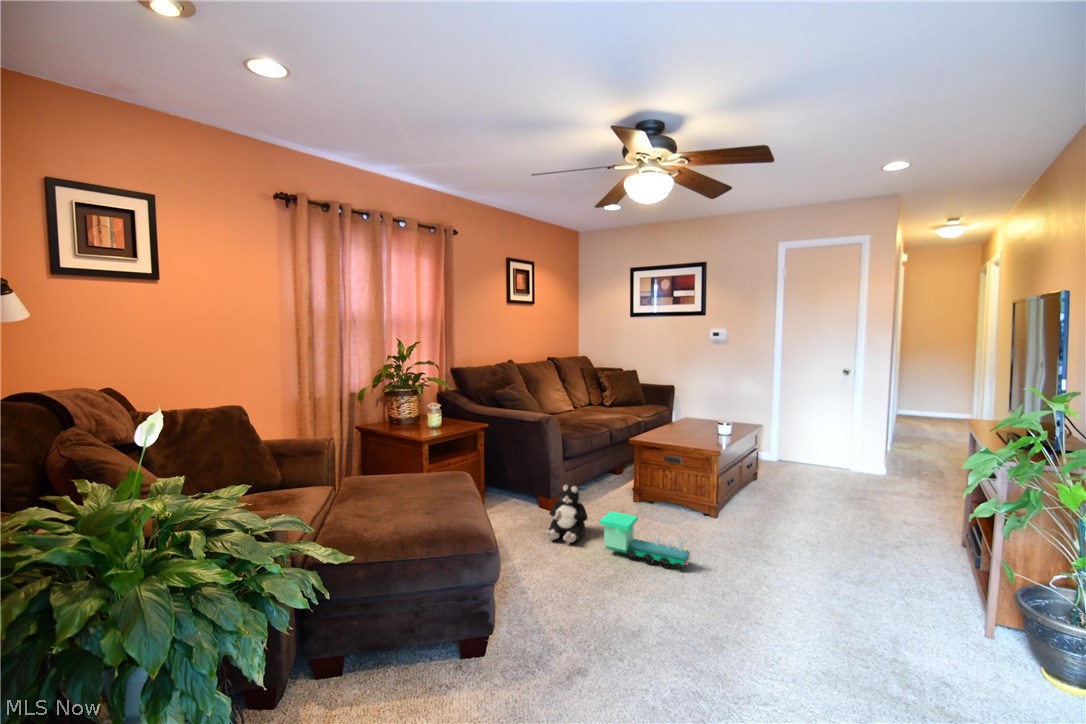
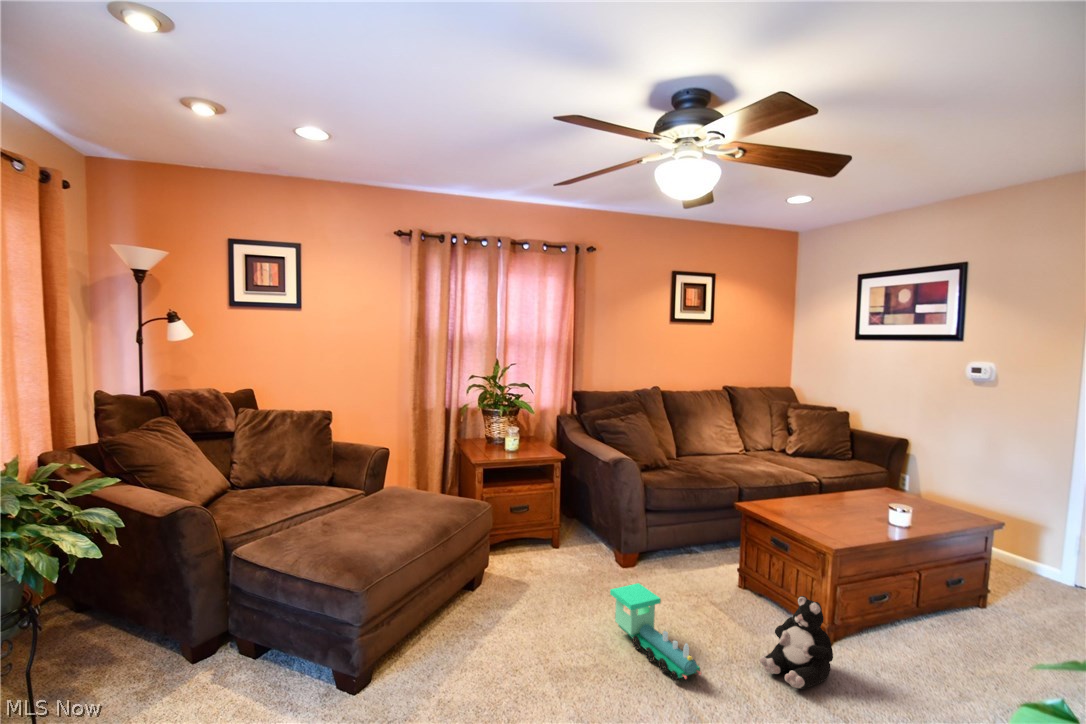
plush toy: present [546,484,588,543] -> present [760,596,833,689]

